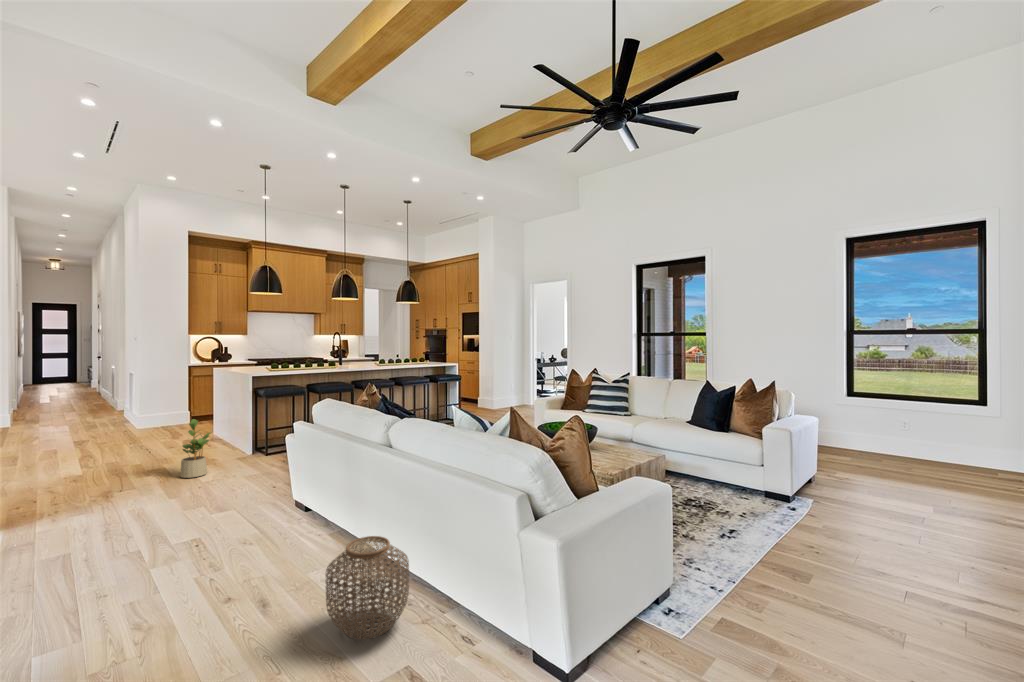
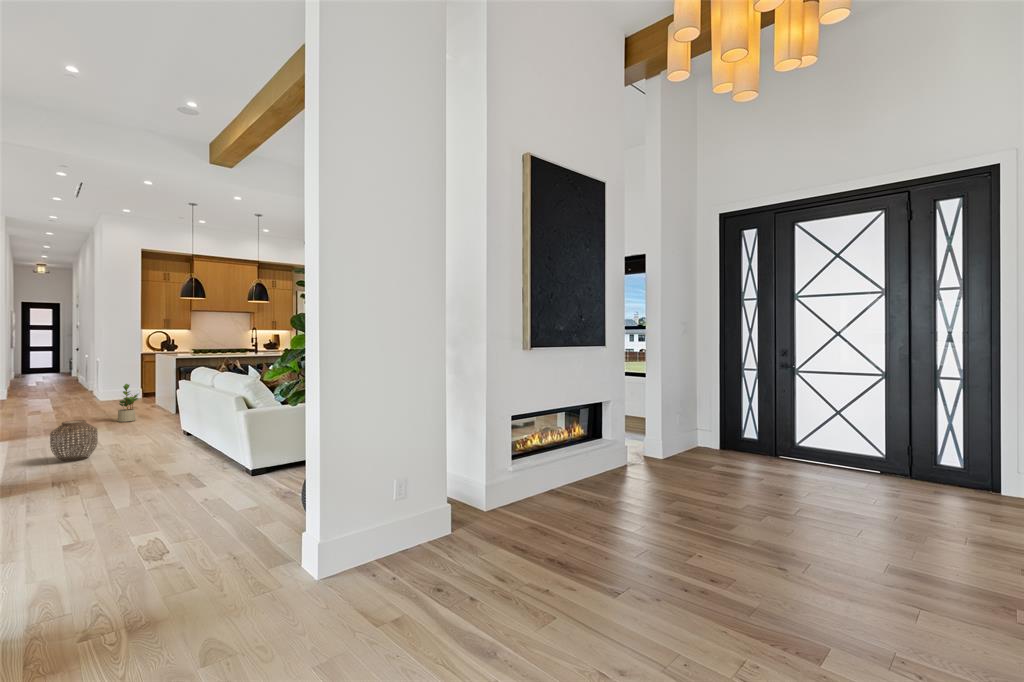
woven basket: present [326,536,409,639] -> present [50,420,98,461]

